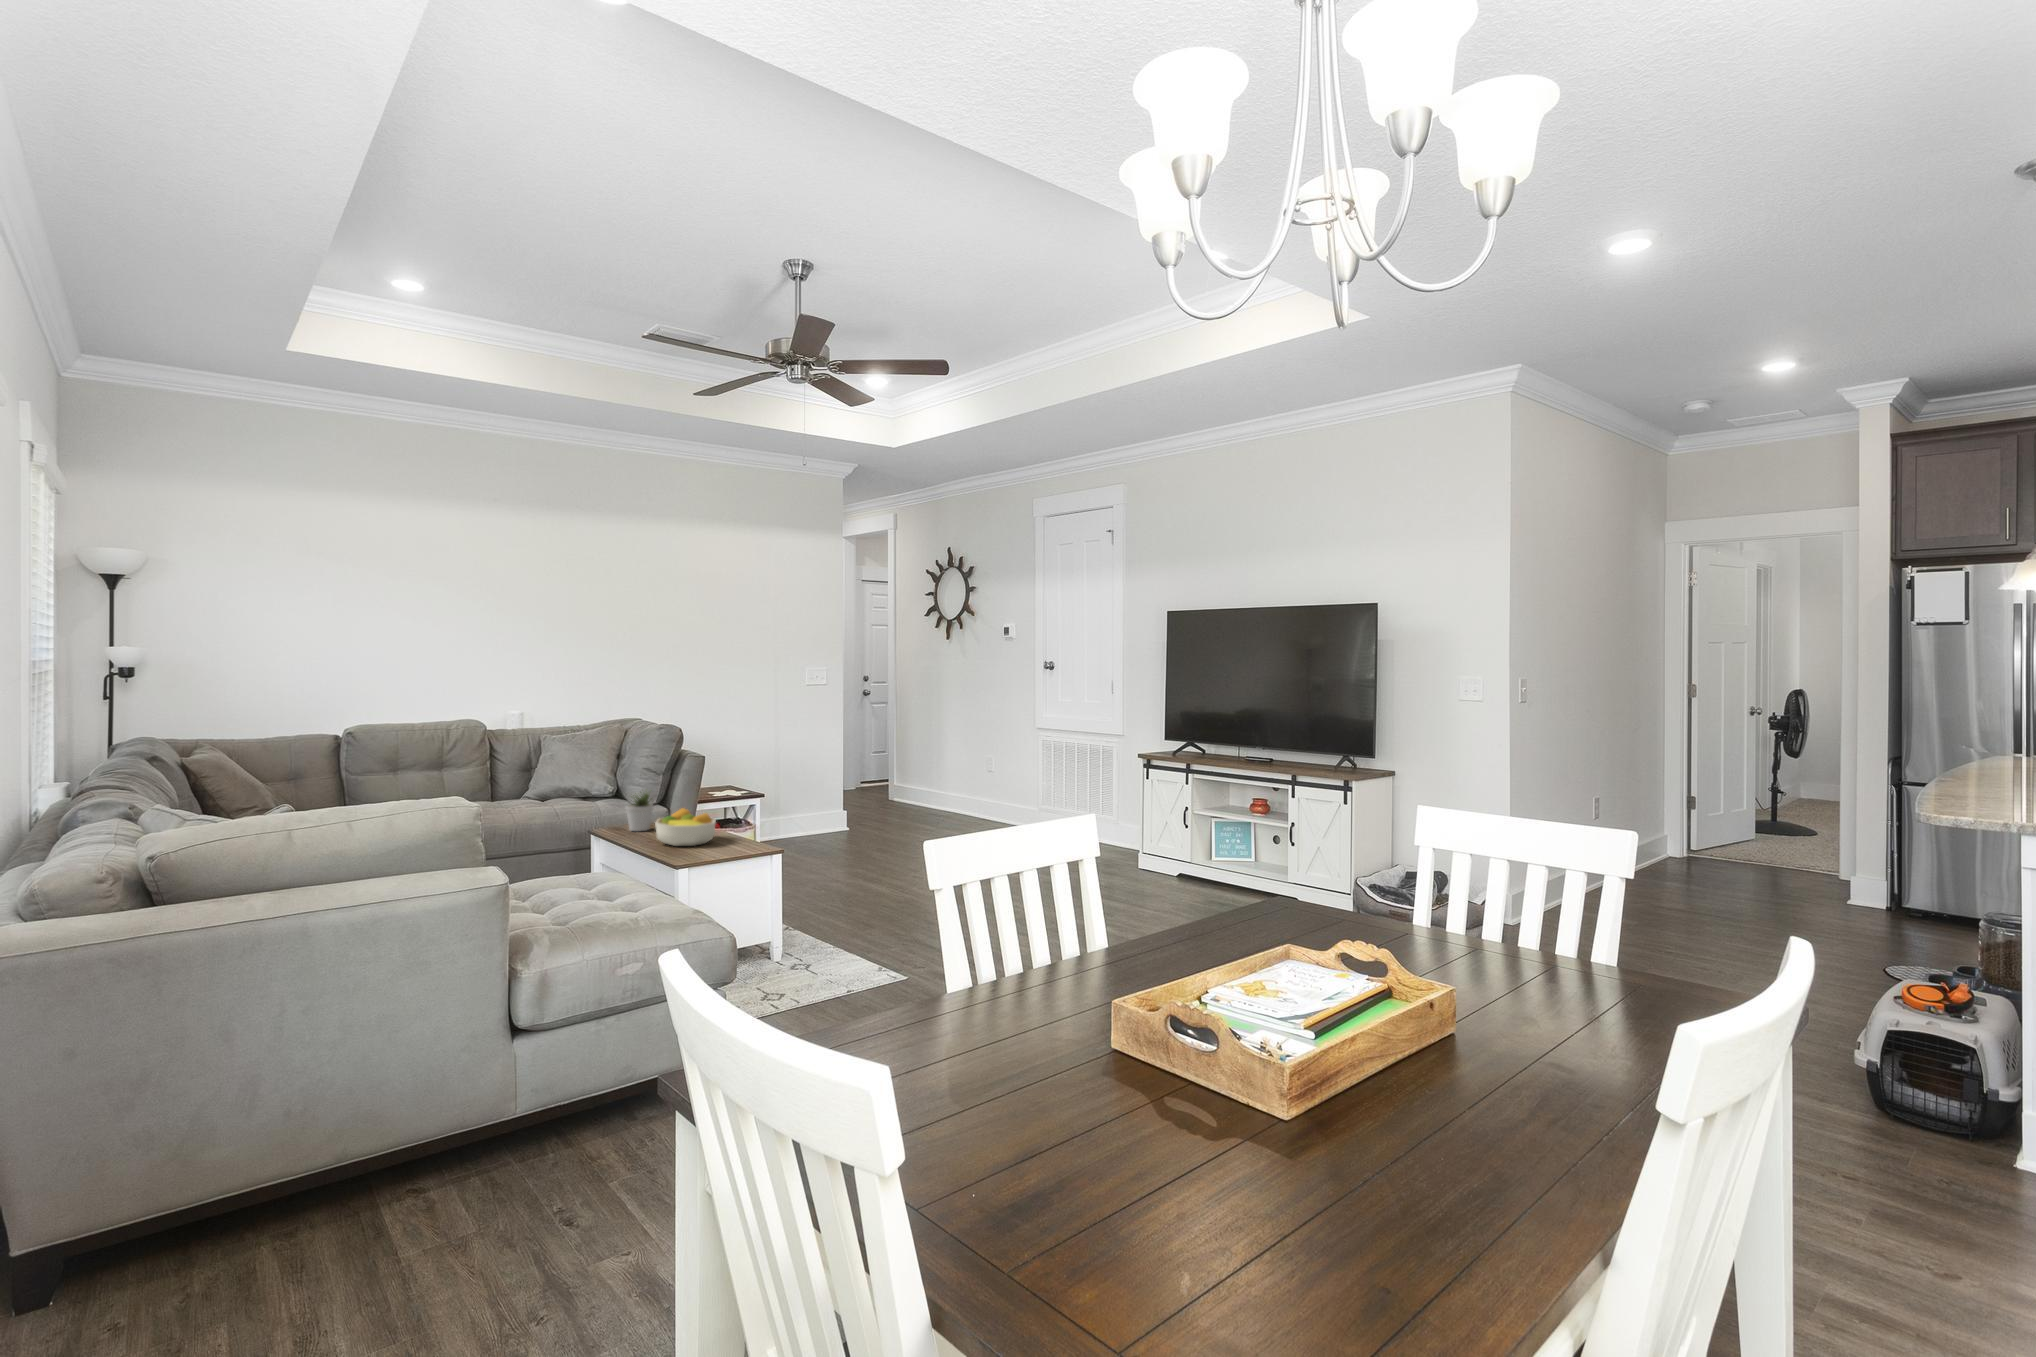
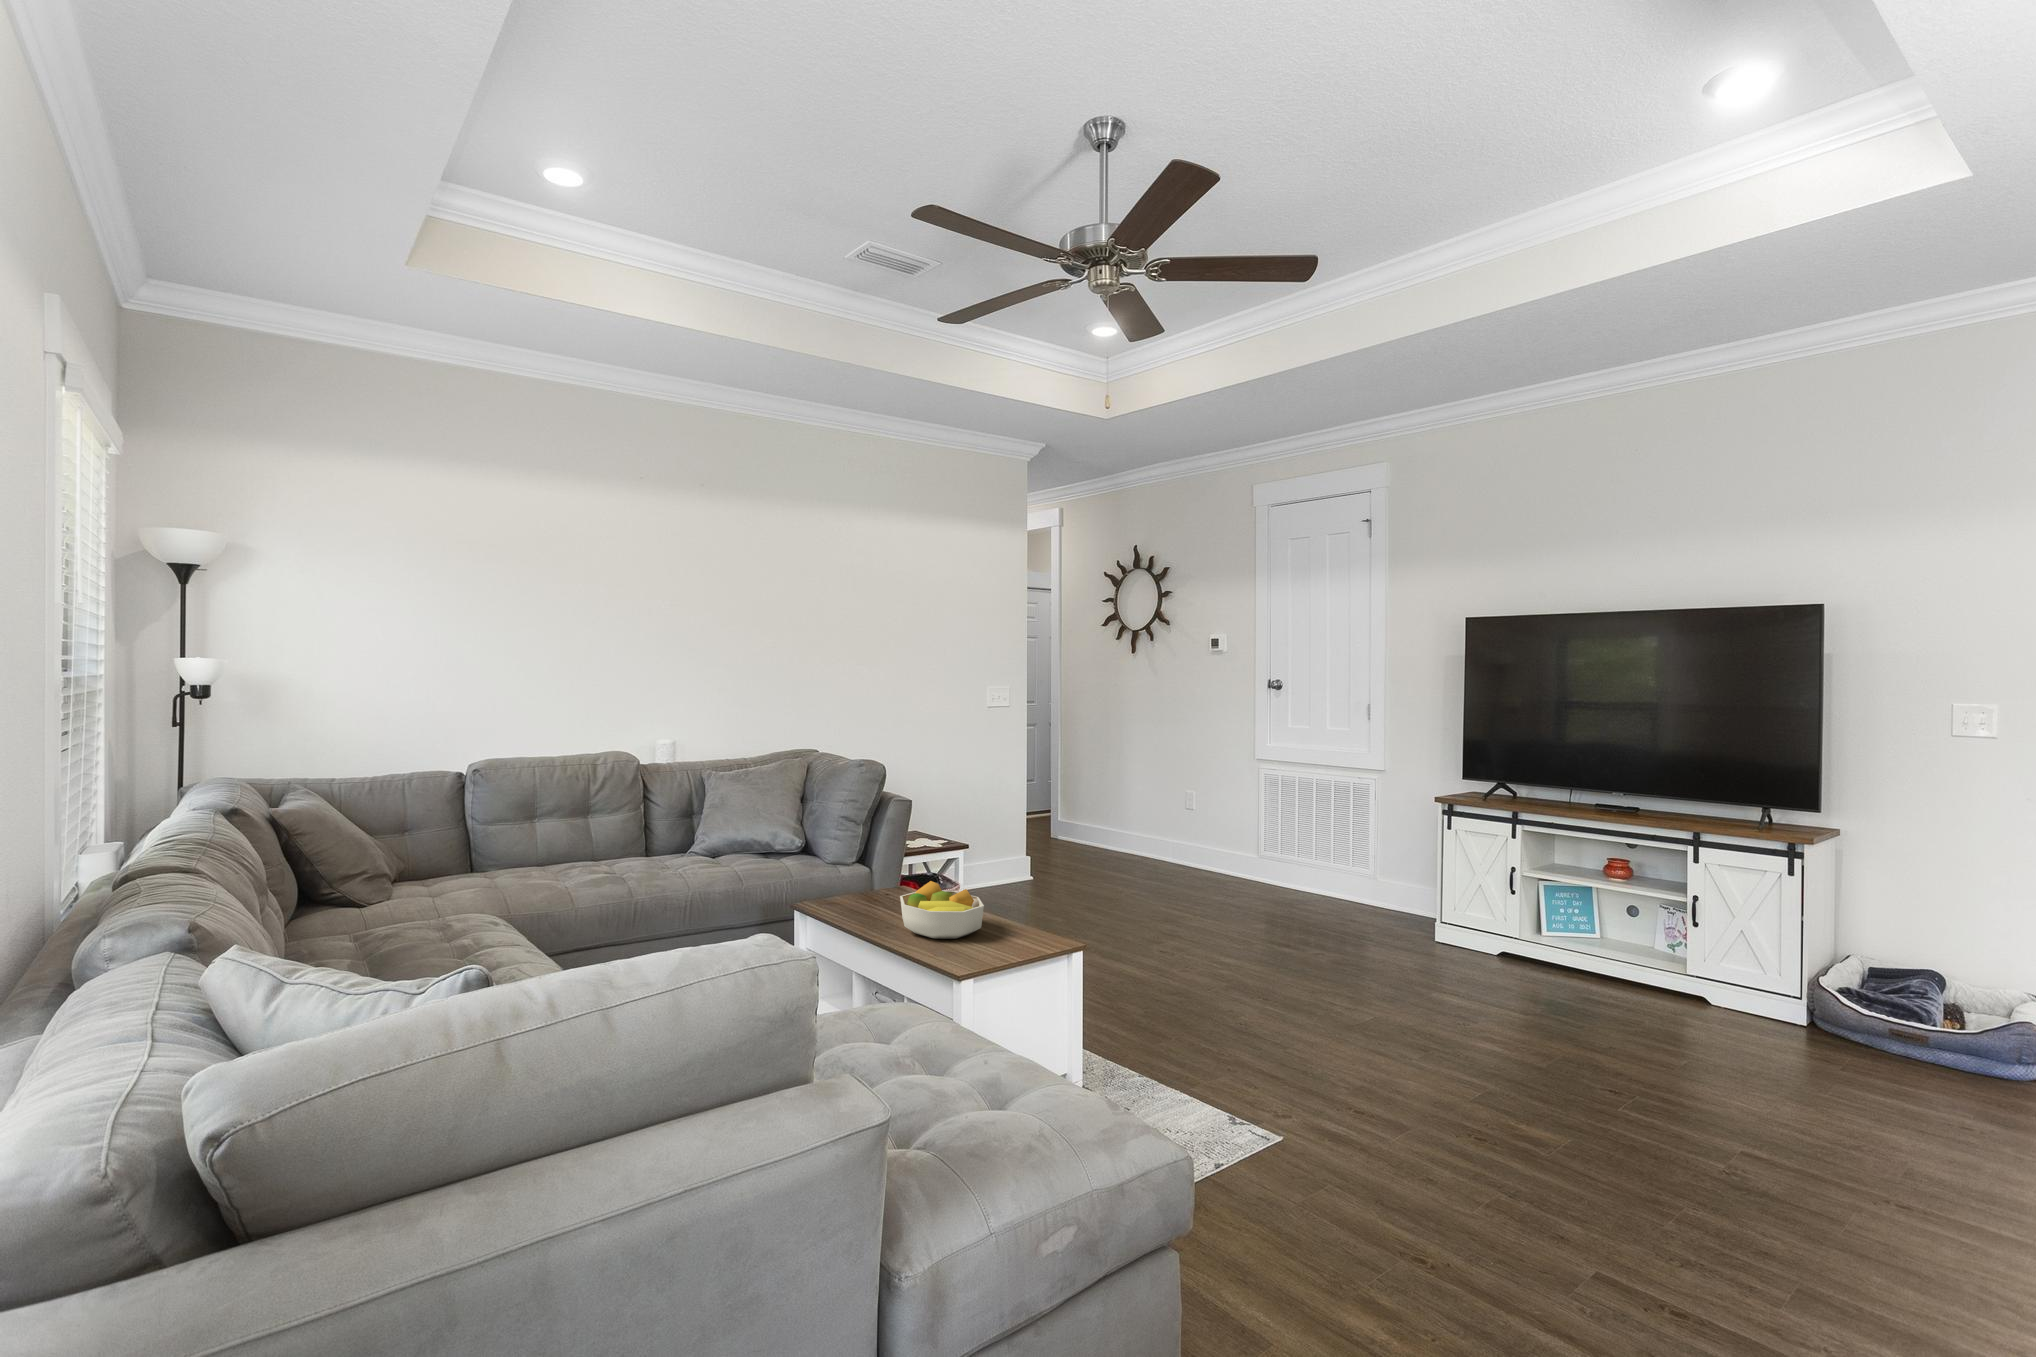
potted plant: present [626,793,653,831] -> none [841,849,878,907]

